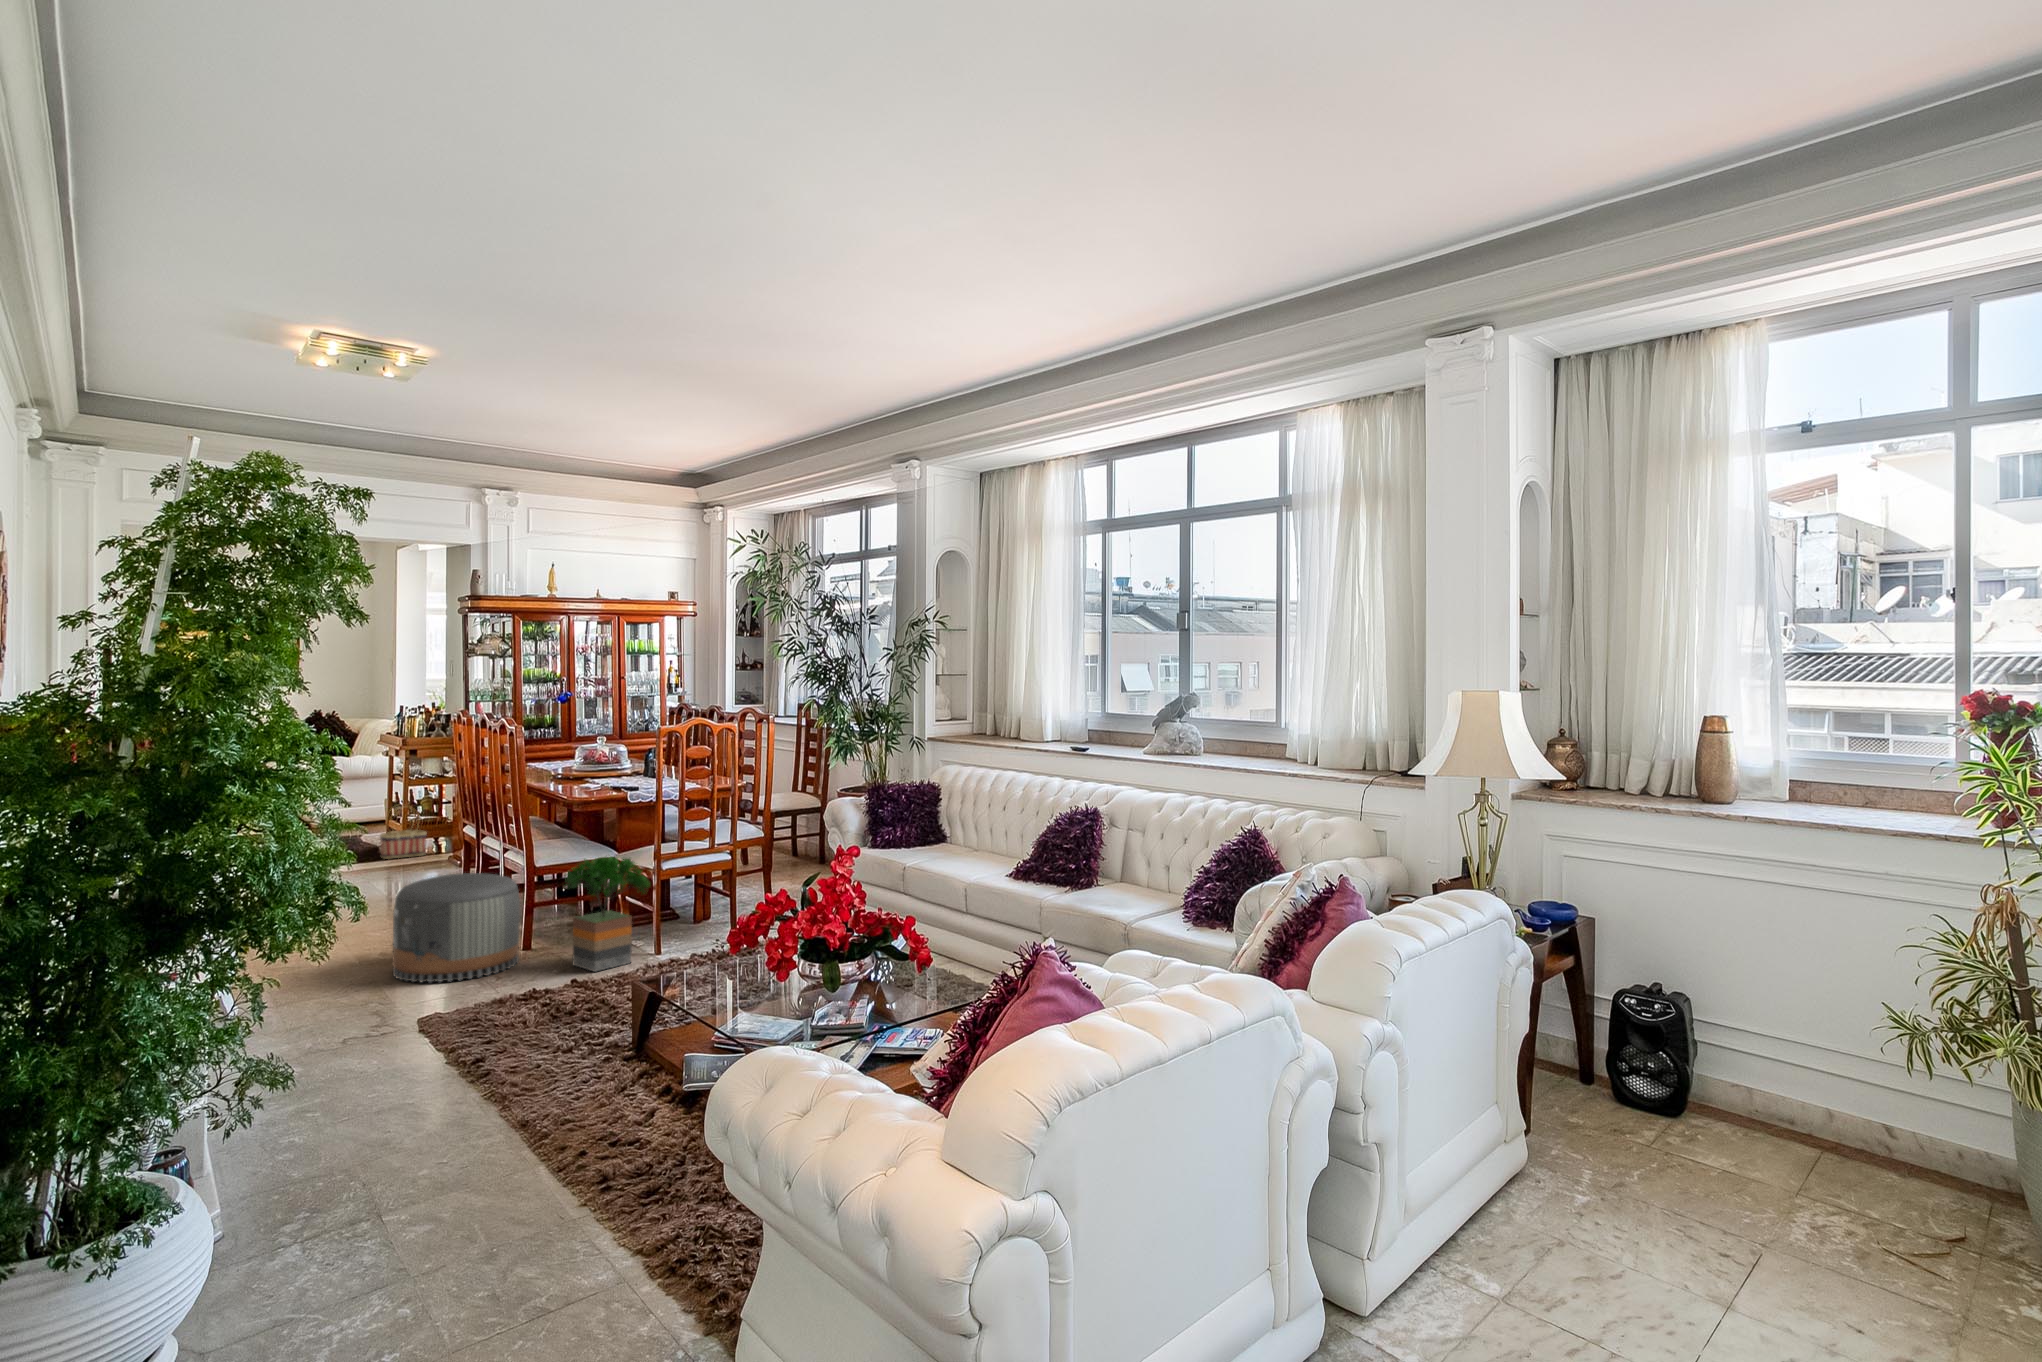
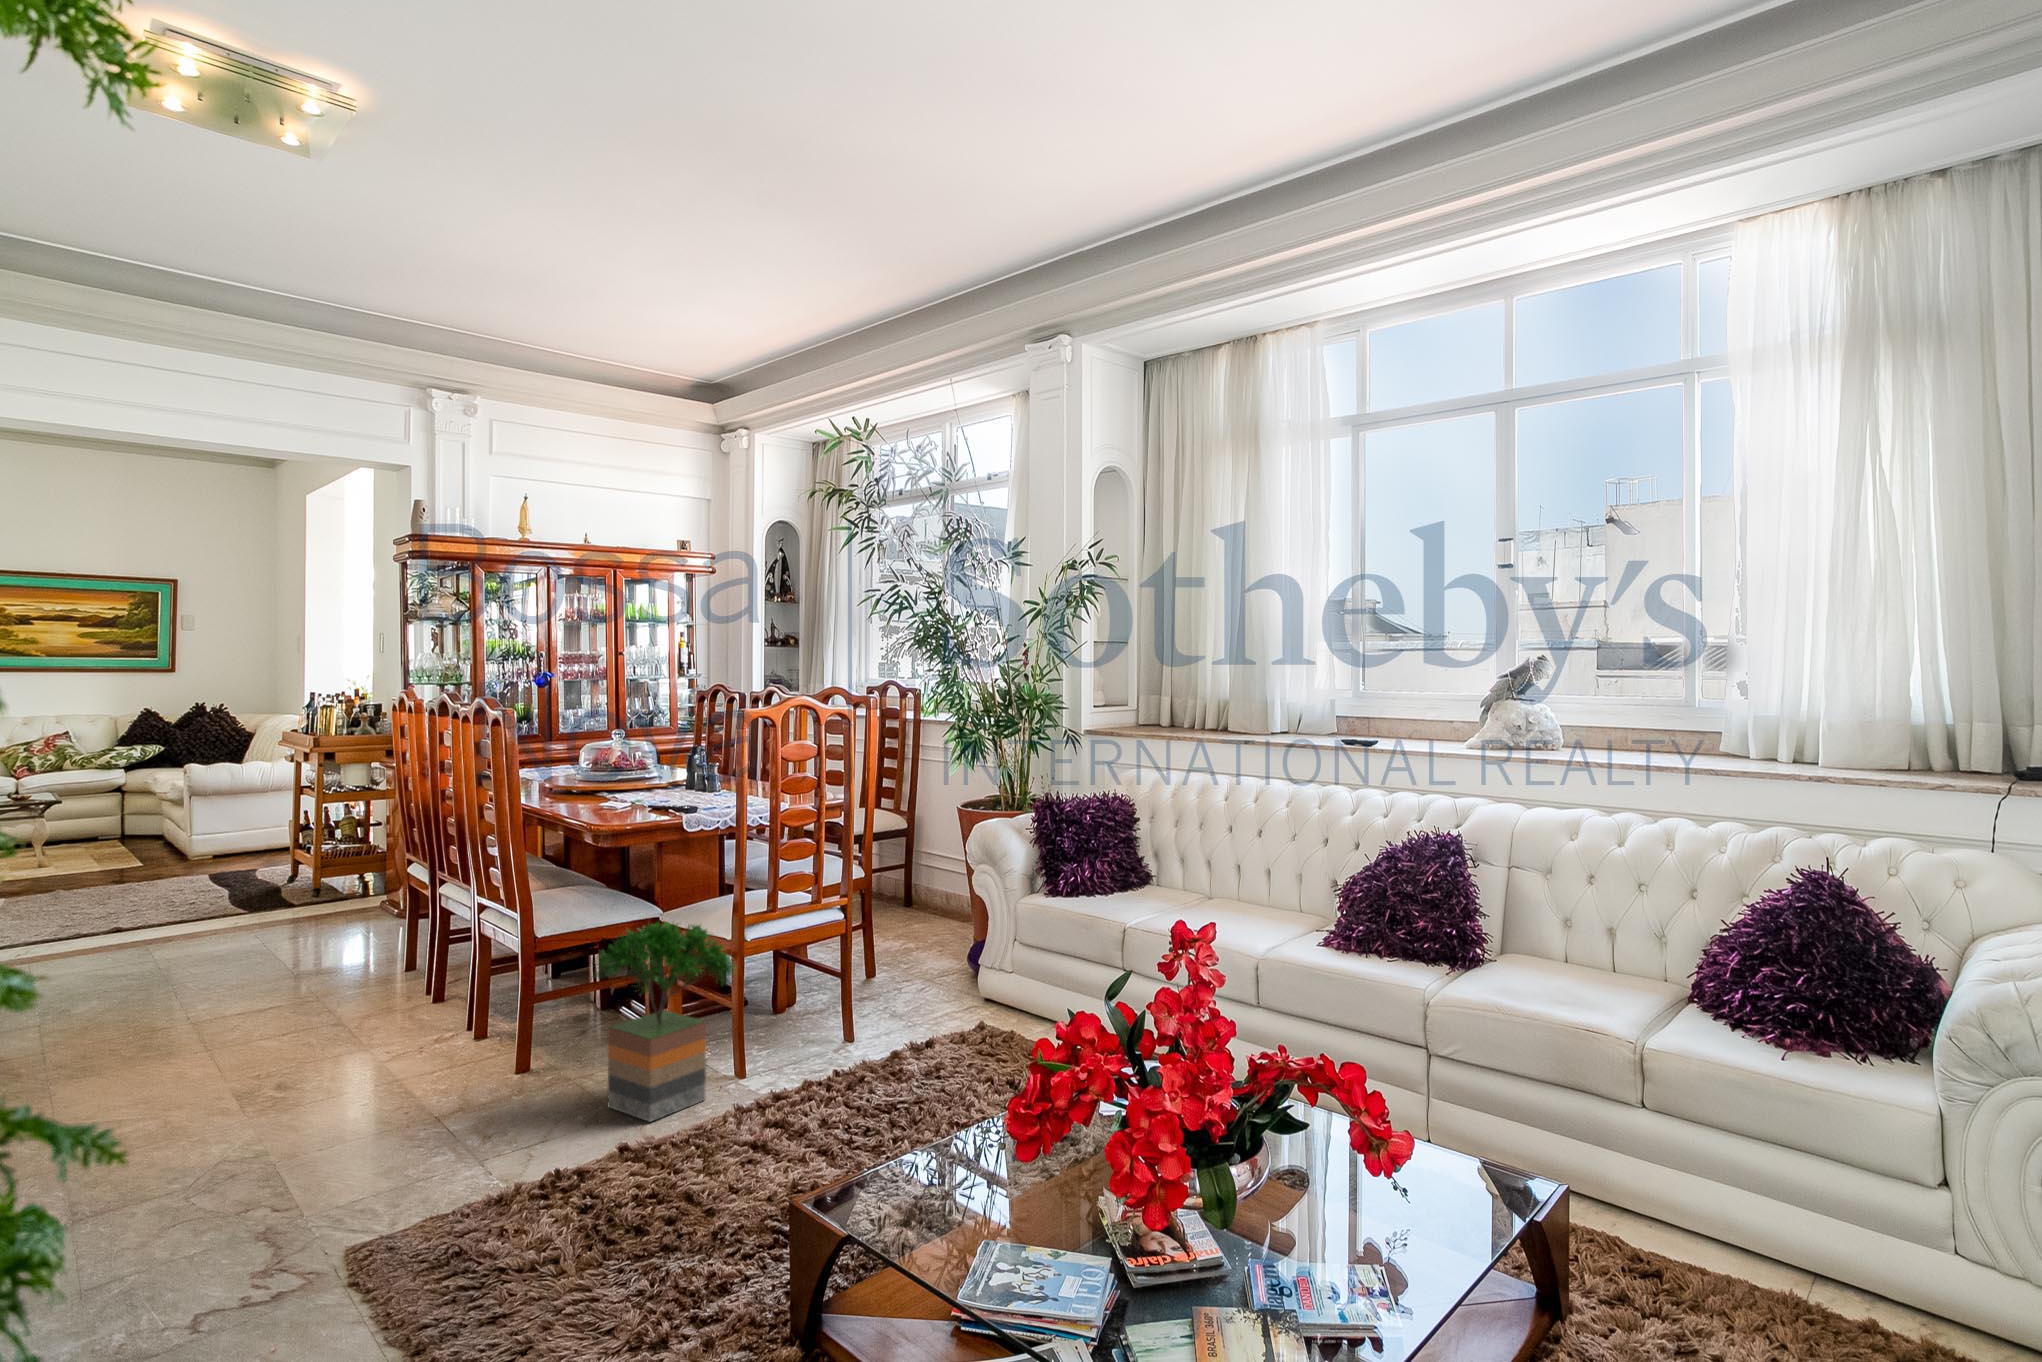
basket: present [380,805,427,859] -> none [280,828,349,906]
pouf: present [393,873,520,982] -> none [296,953,515,1156]

